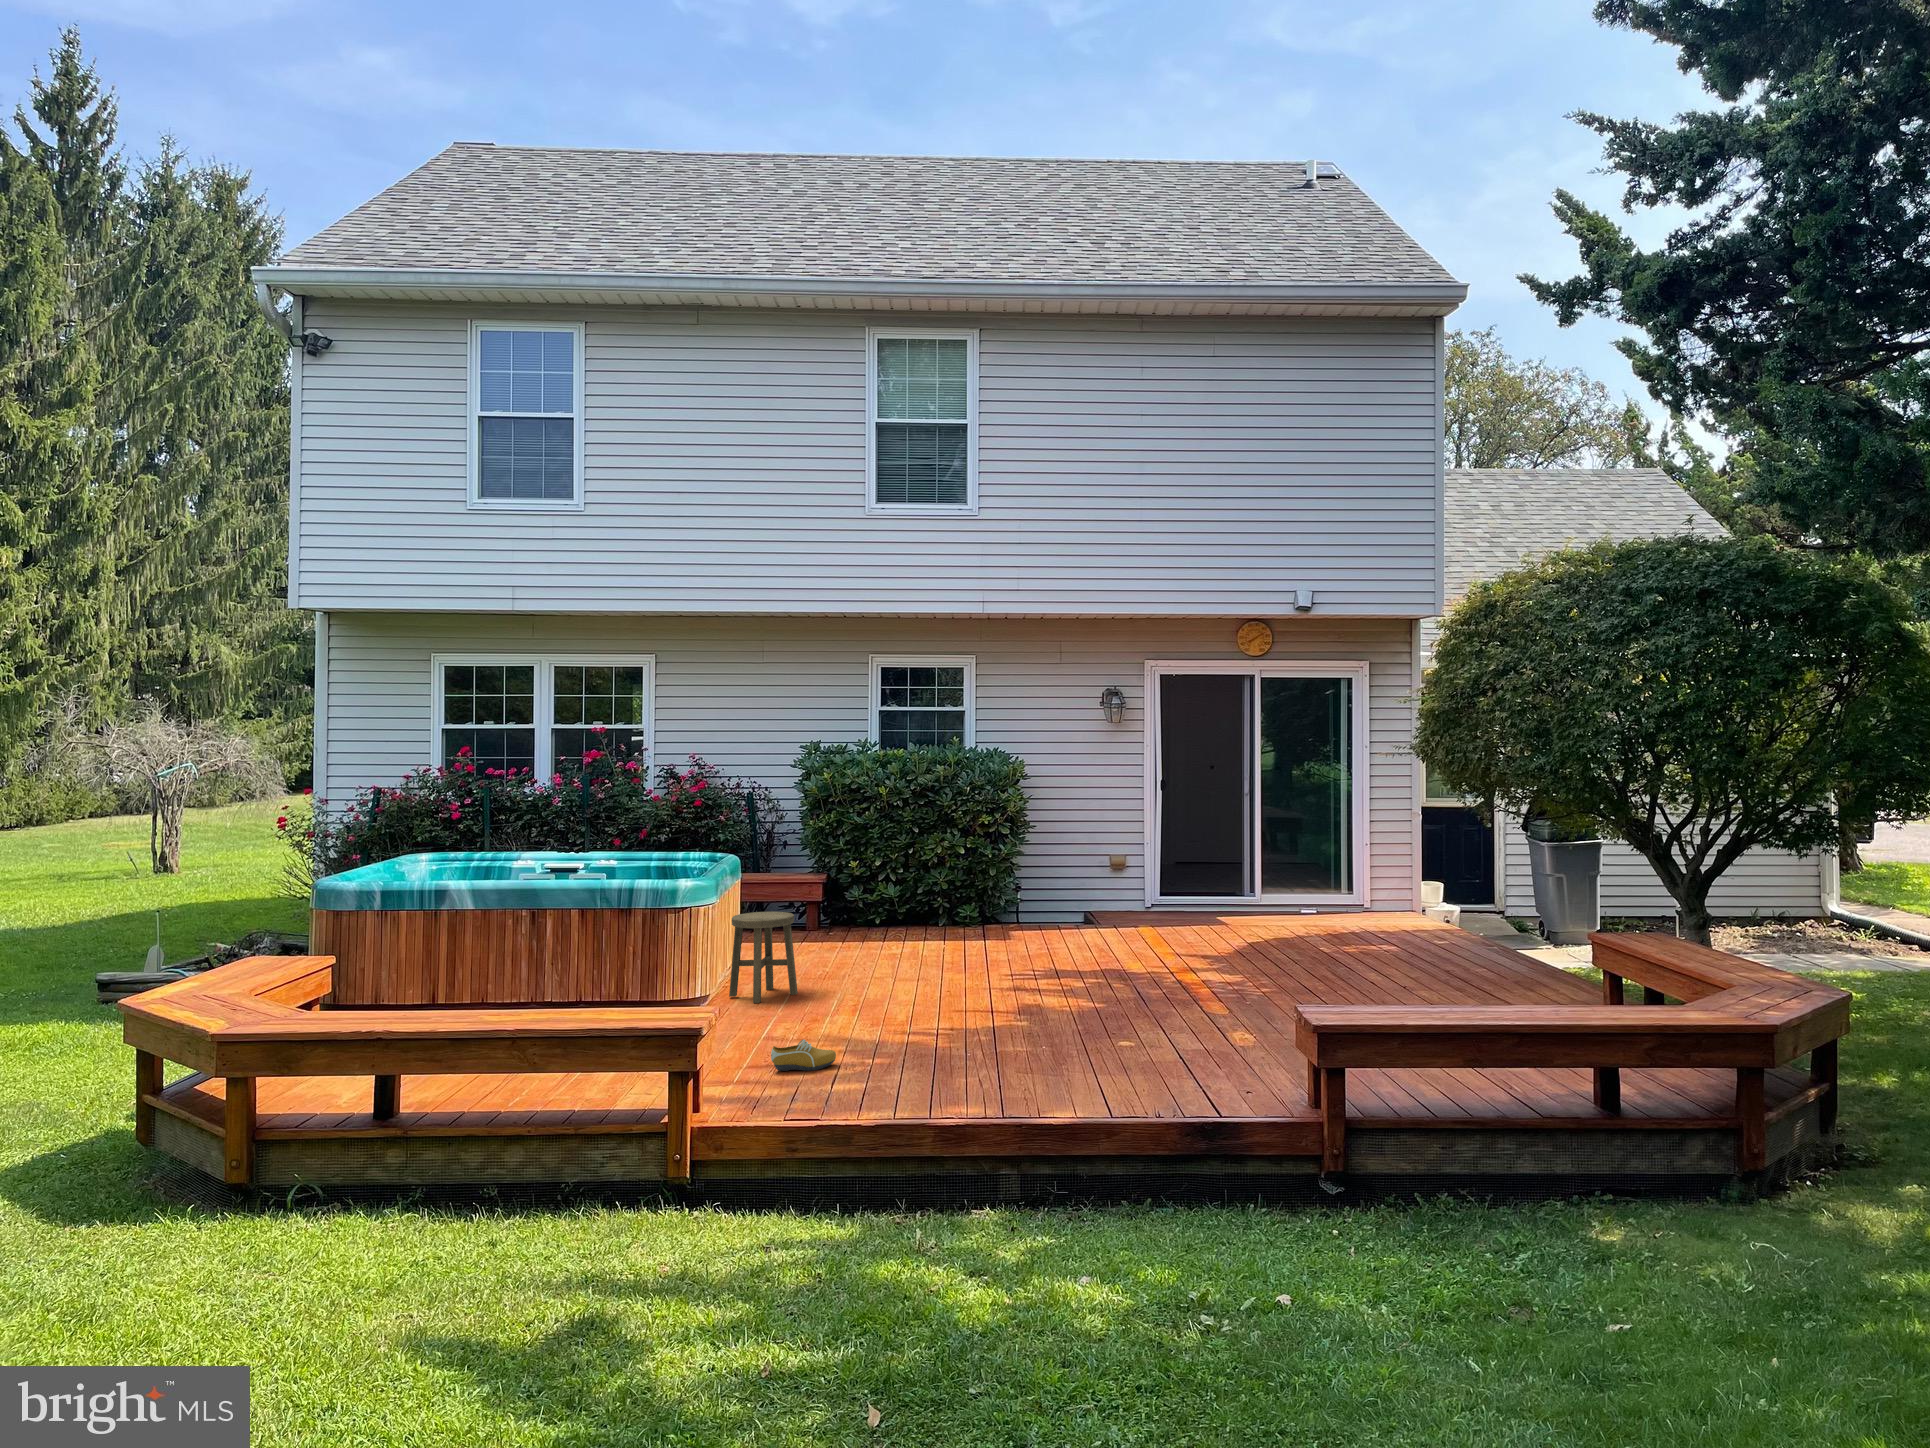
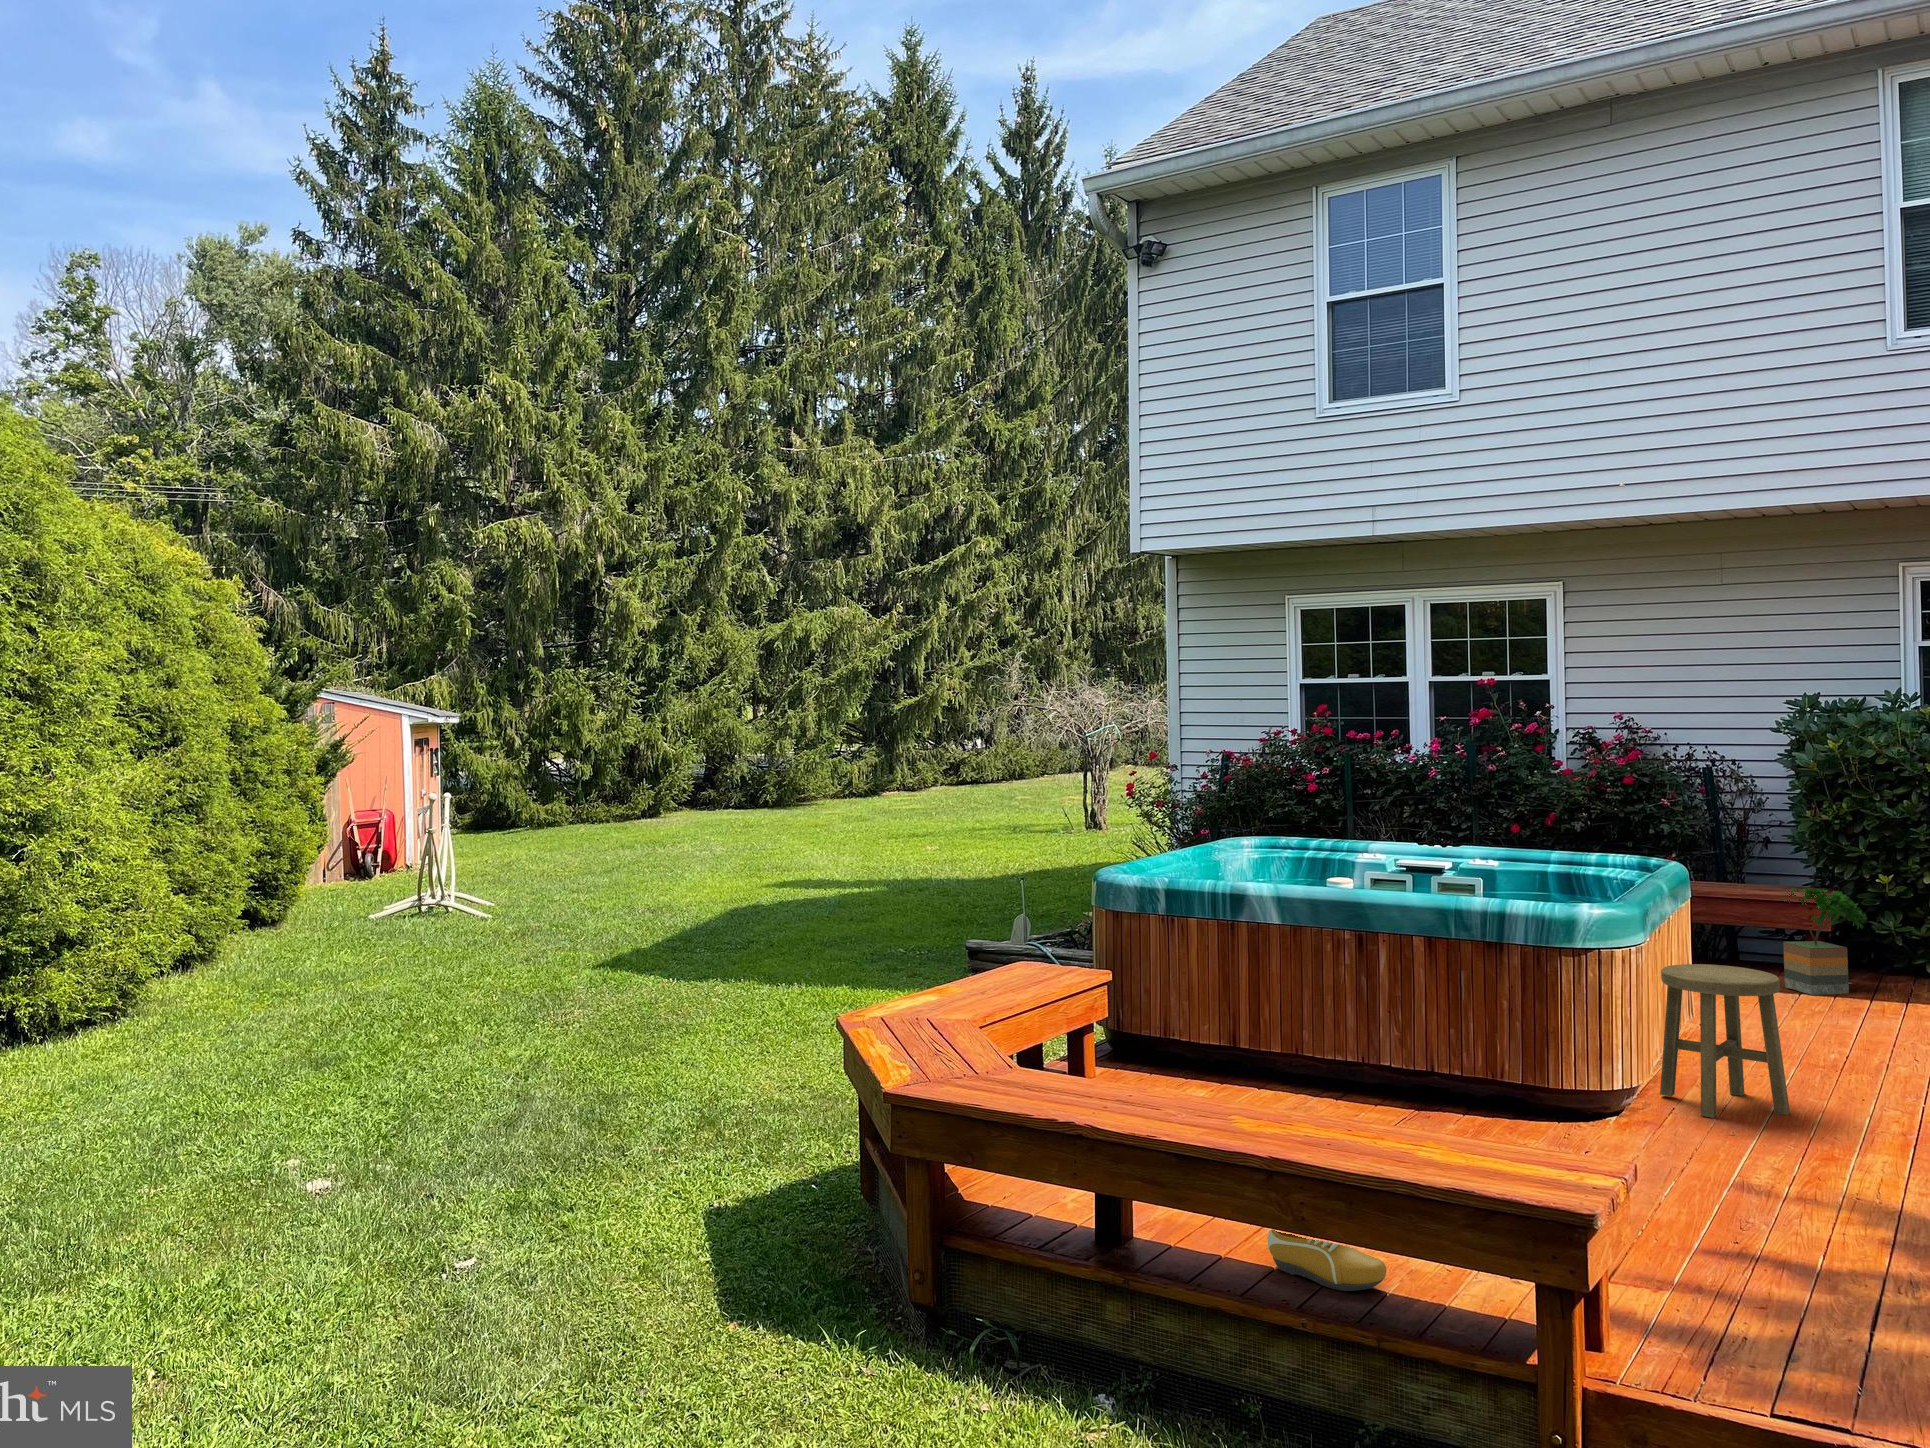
potted tree: none [779,863,831,932] -> present [1780,888,1865,995]
shoe: present [771,1040,836,1071] -> present [1268,1230,1386,1291]

